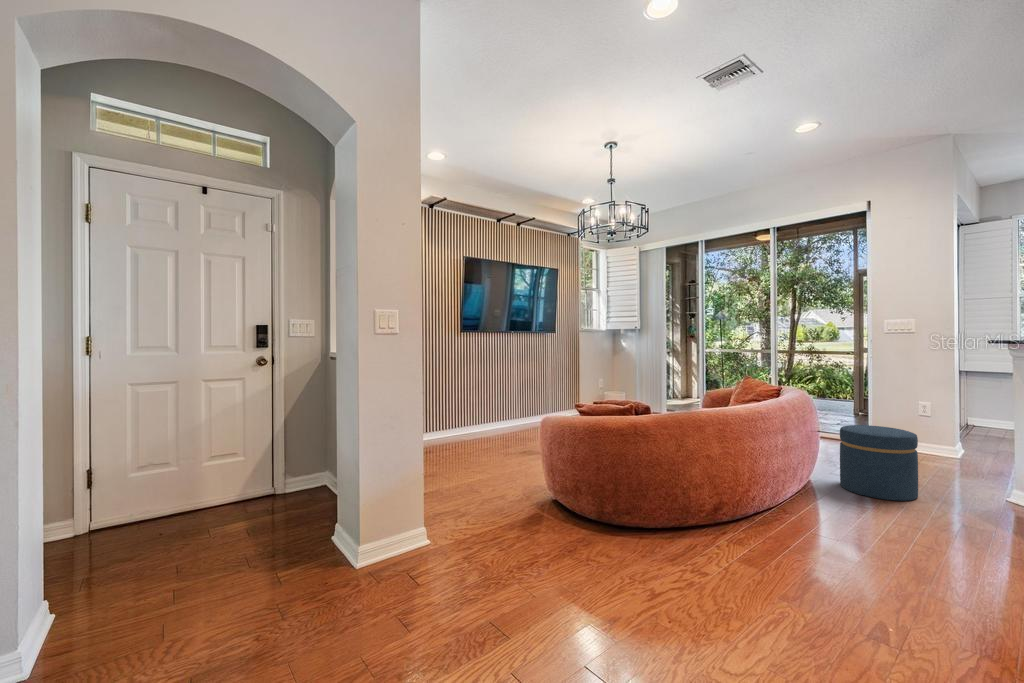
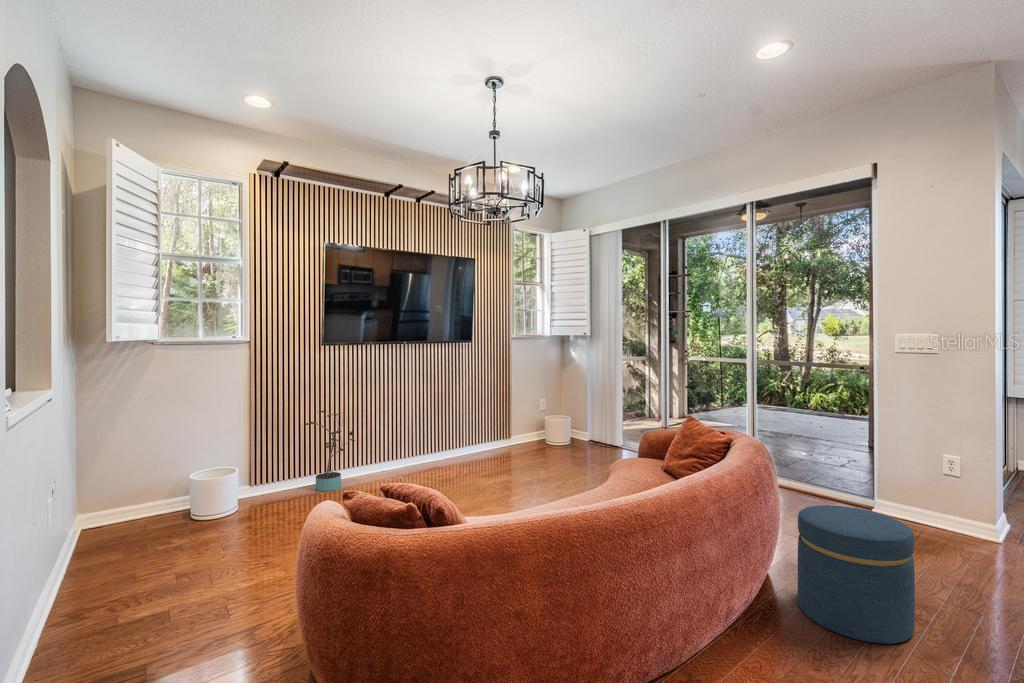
potted plant: none [454,380,487,439] -> present [306,410,355,491]

